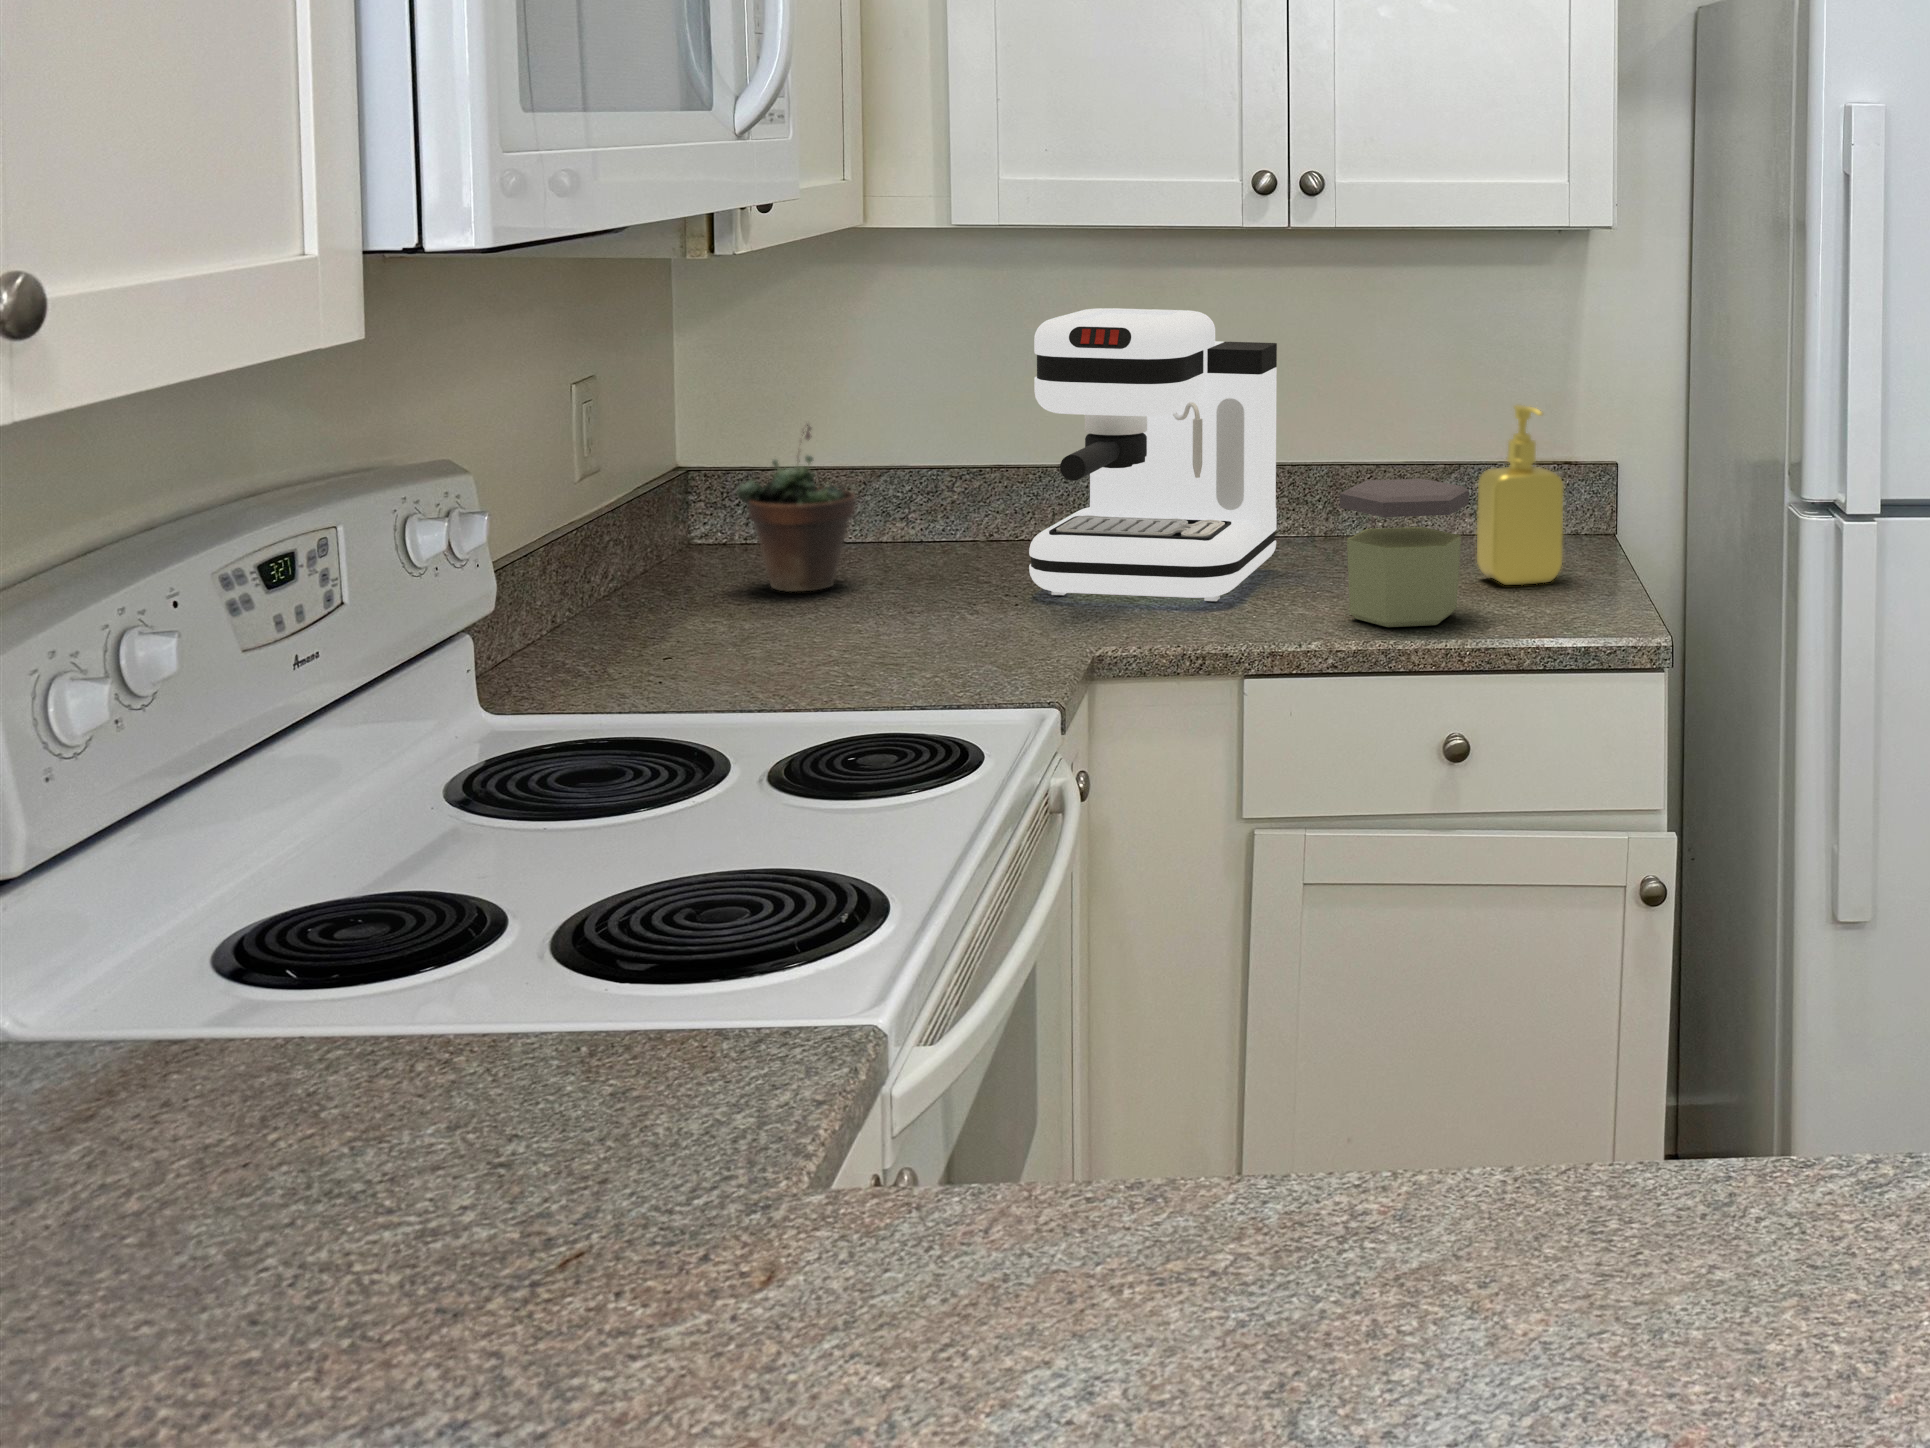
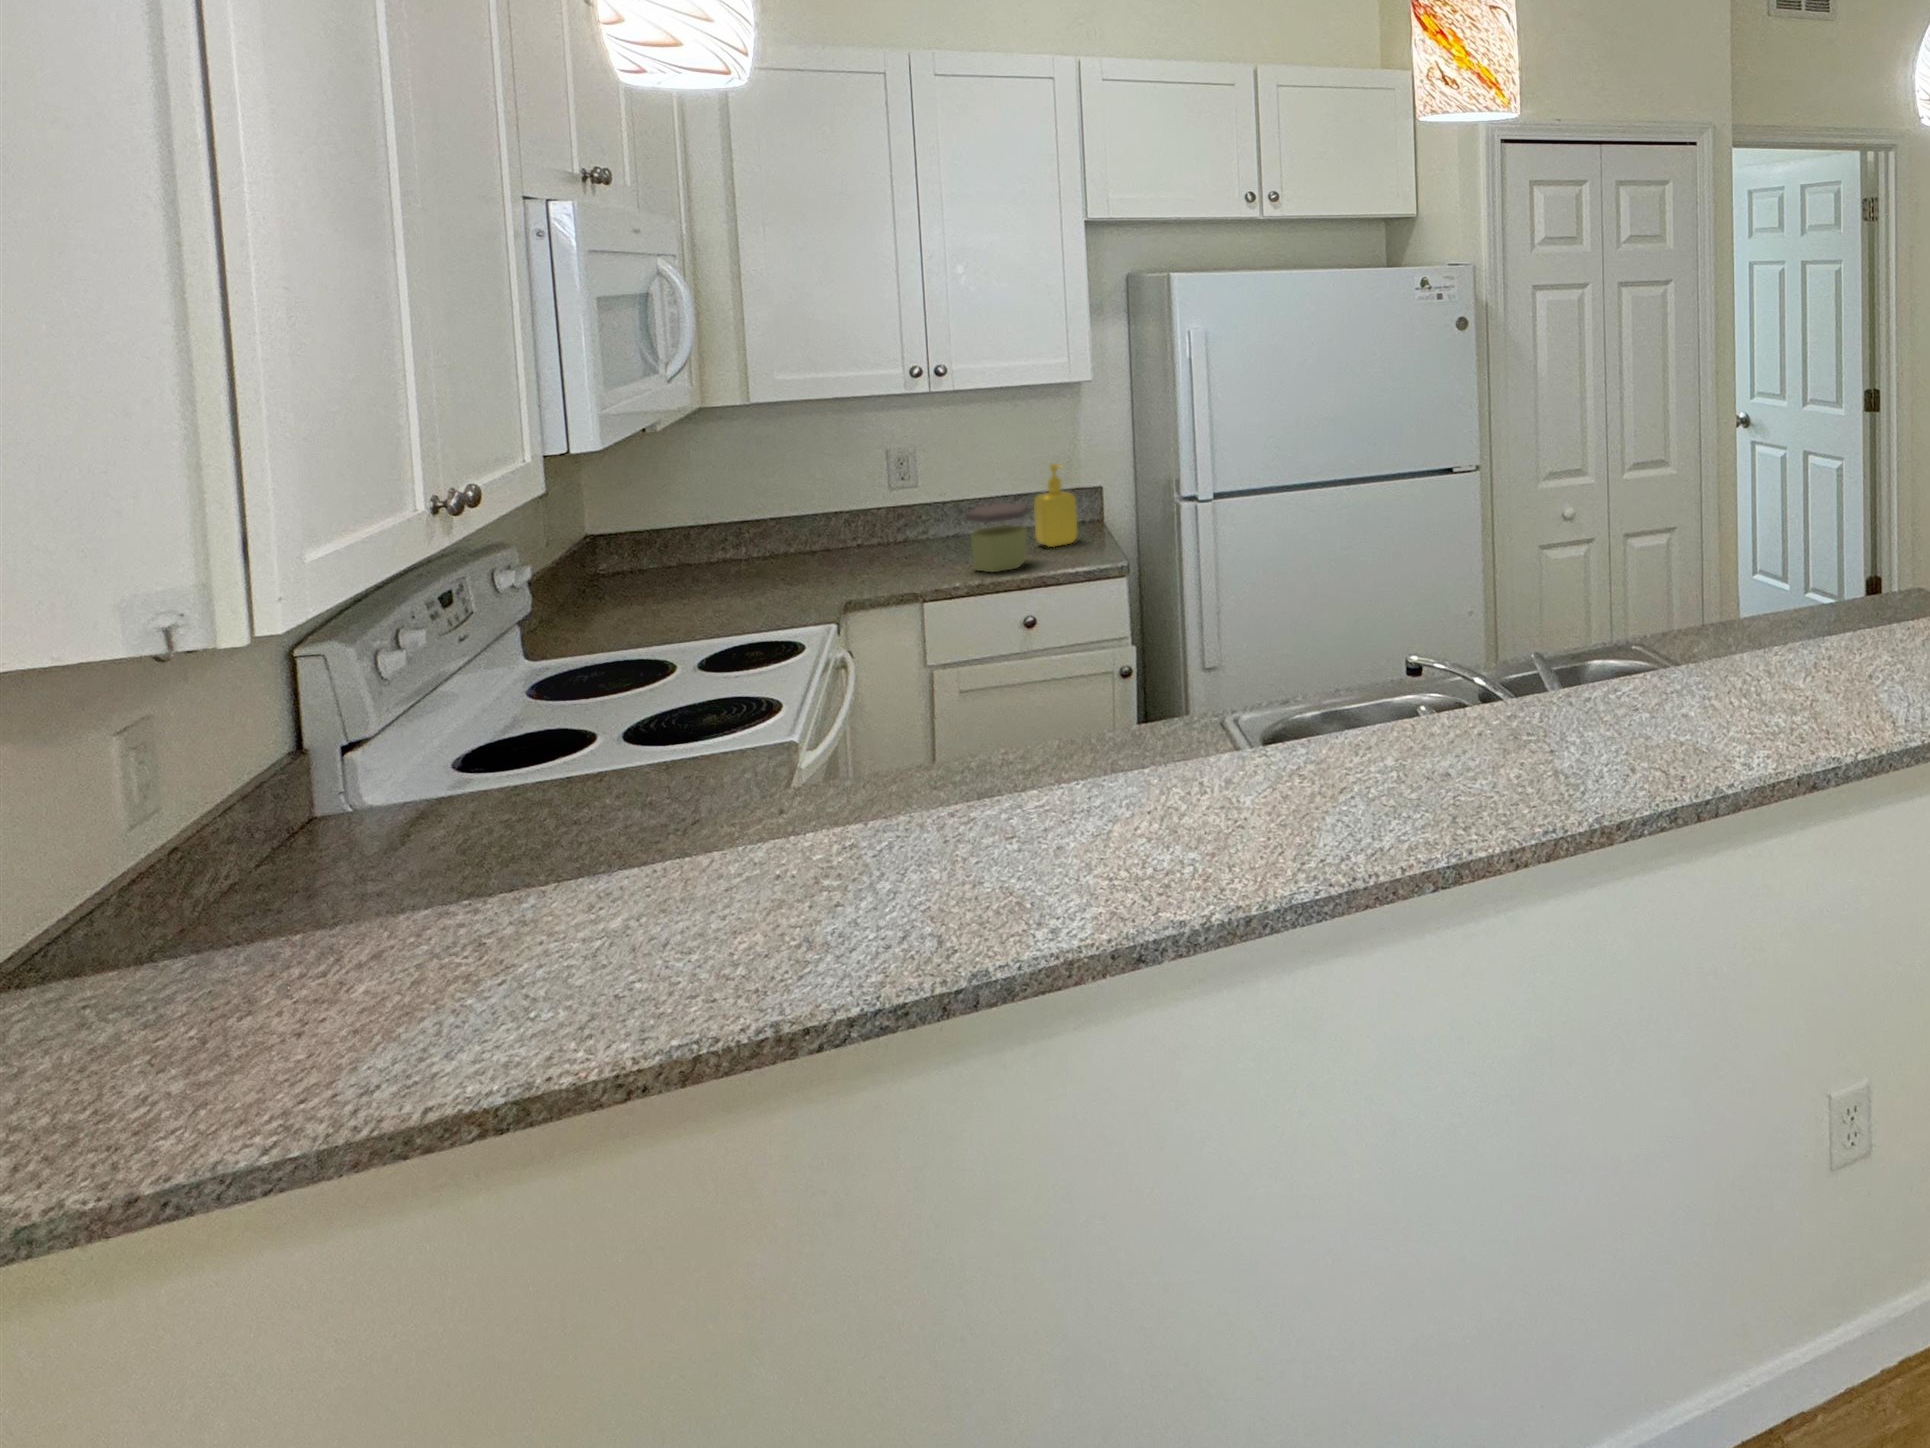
coffee maker: present [1029,308,1277,601] -> none [799,434,932,578]
succulent plant: present [737,425,855,592] -> none [632,507,701,593]

